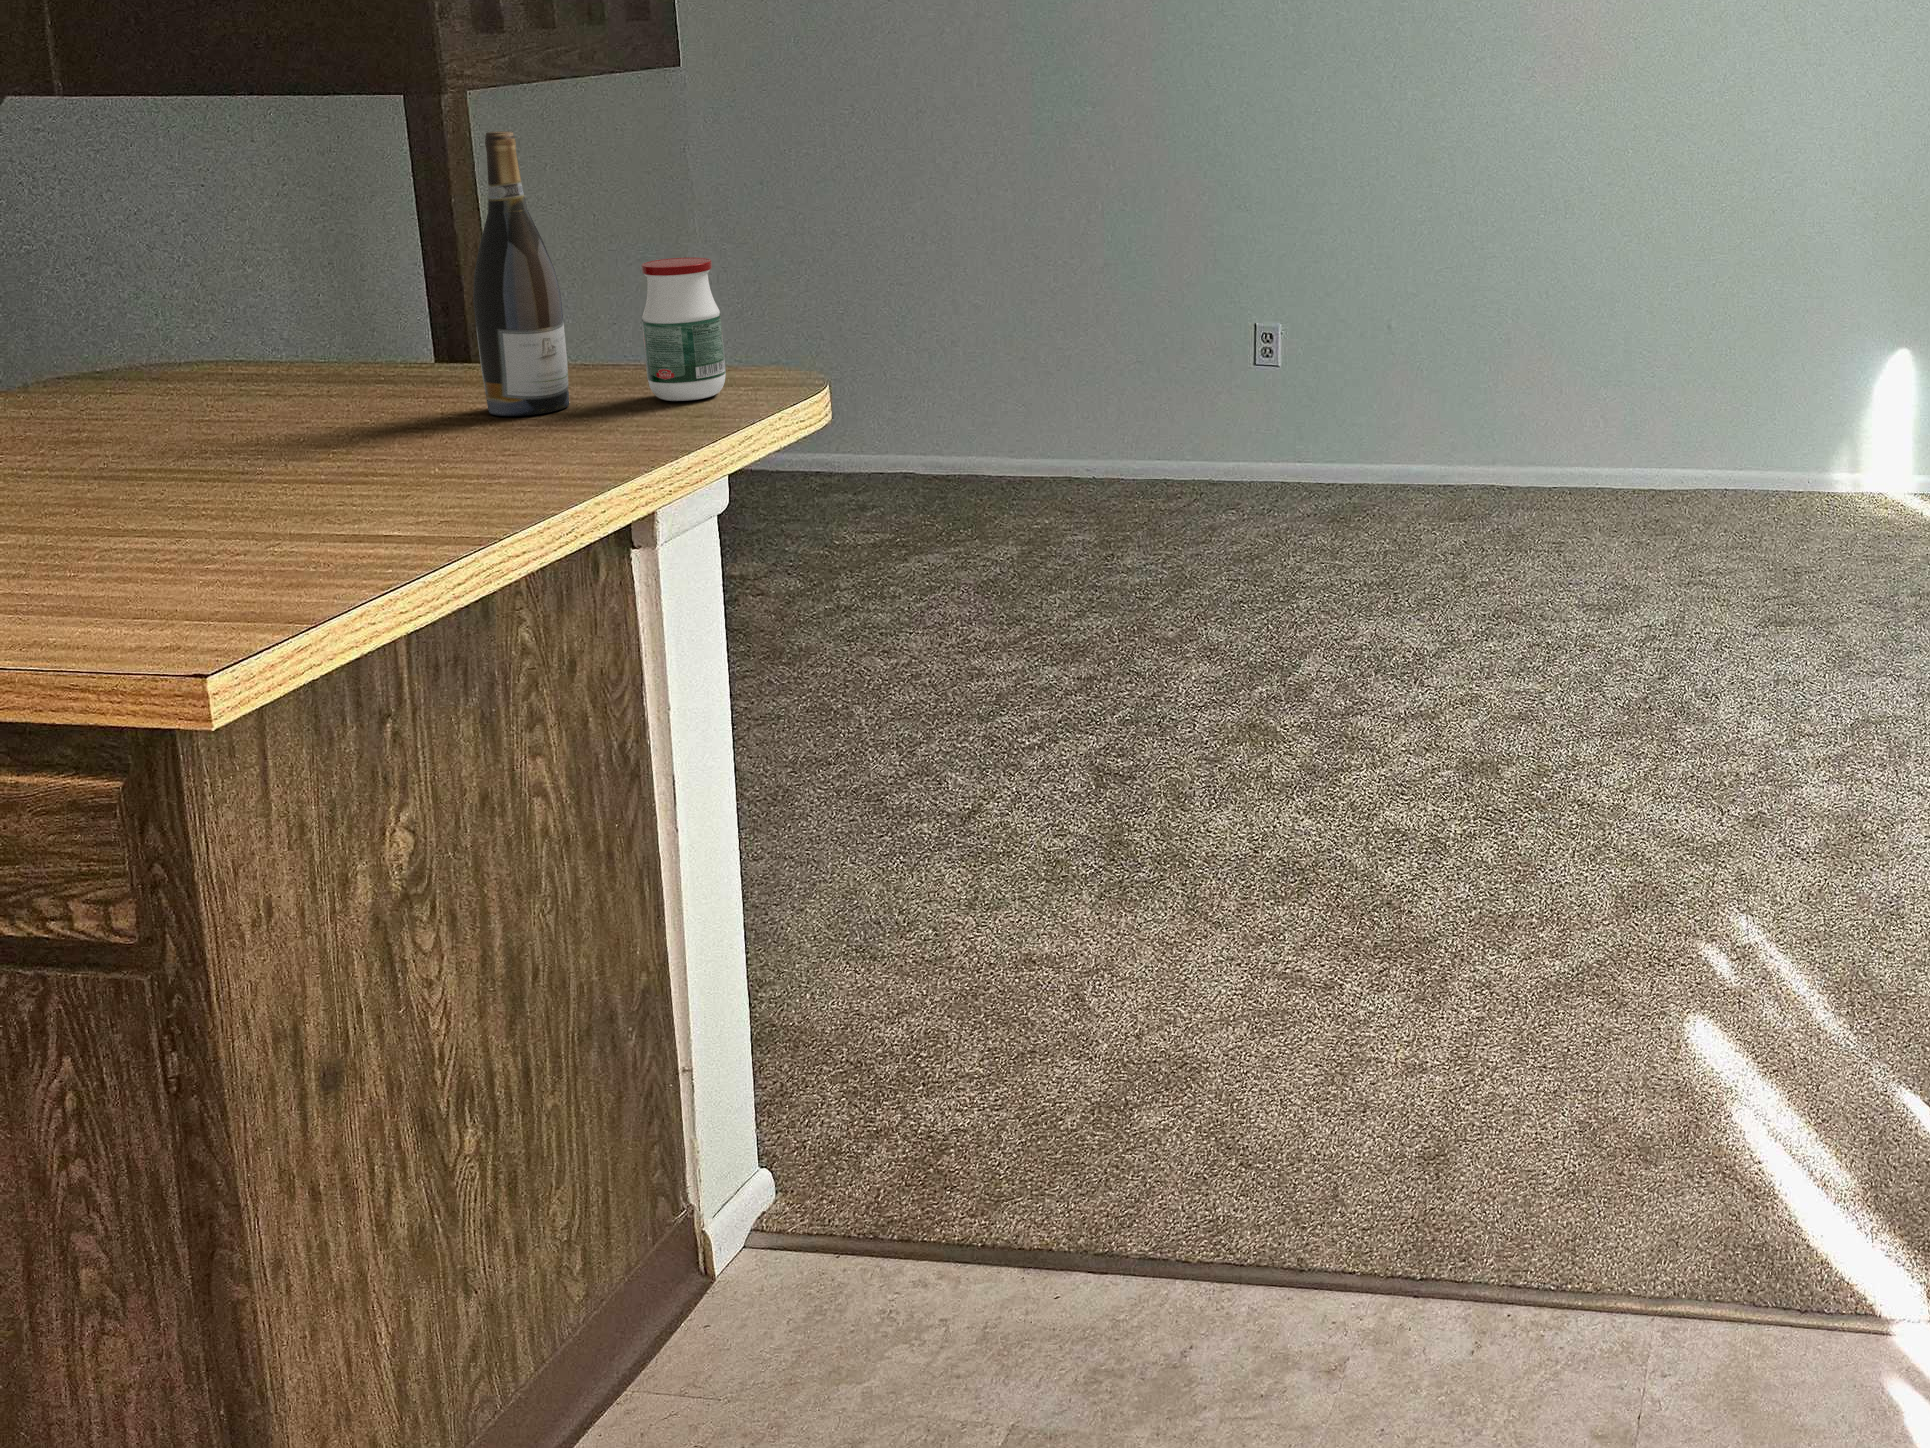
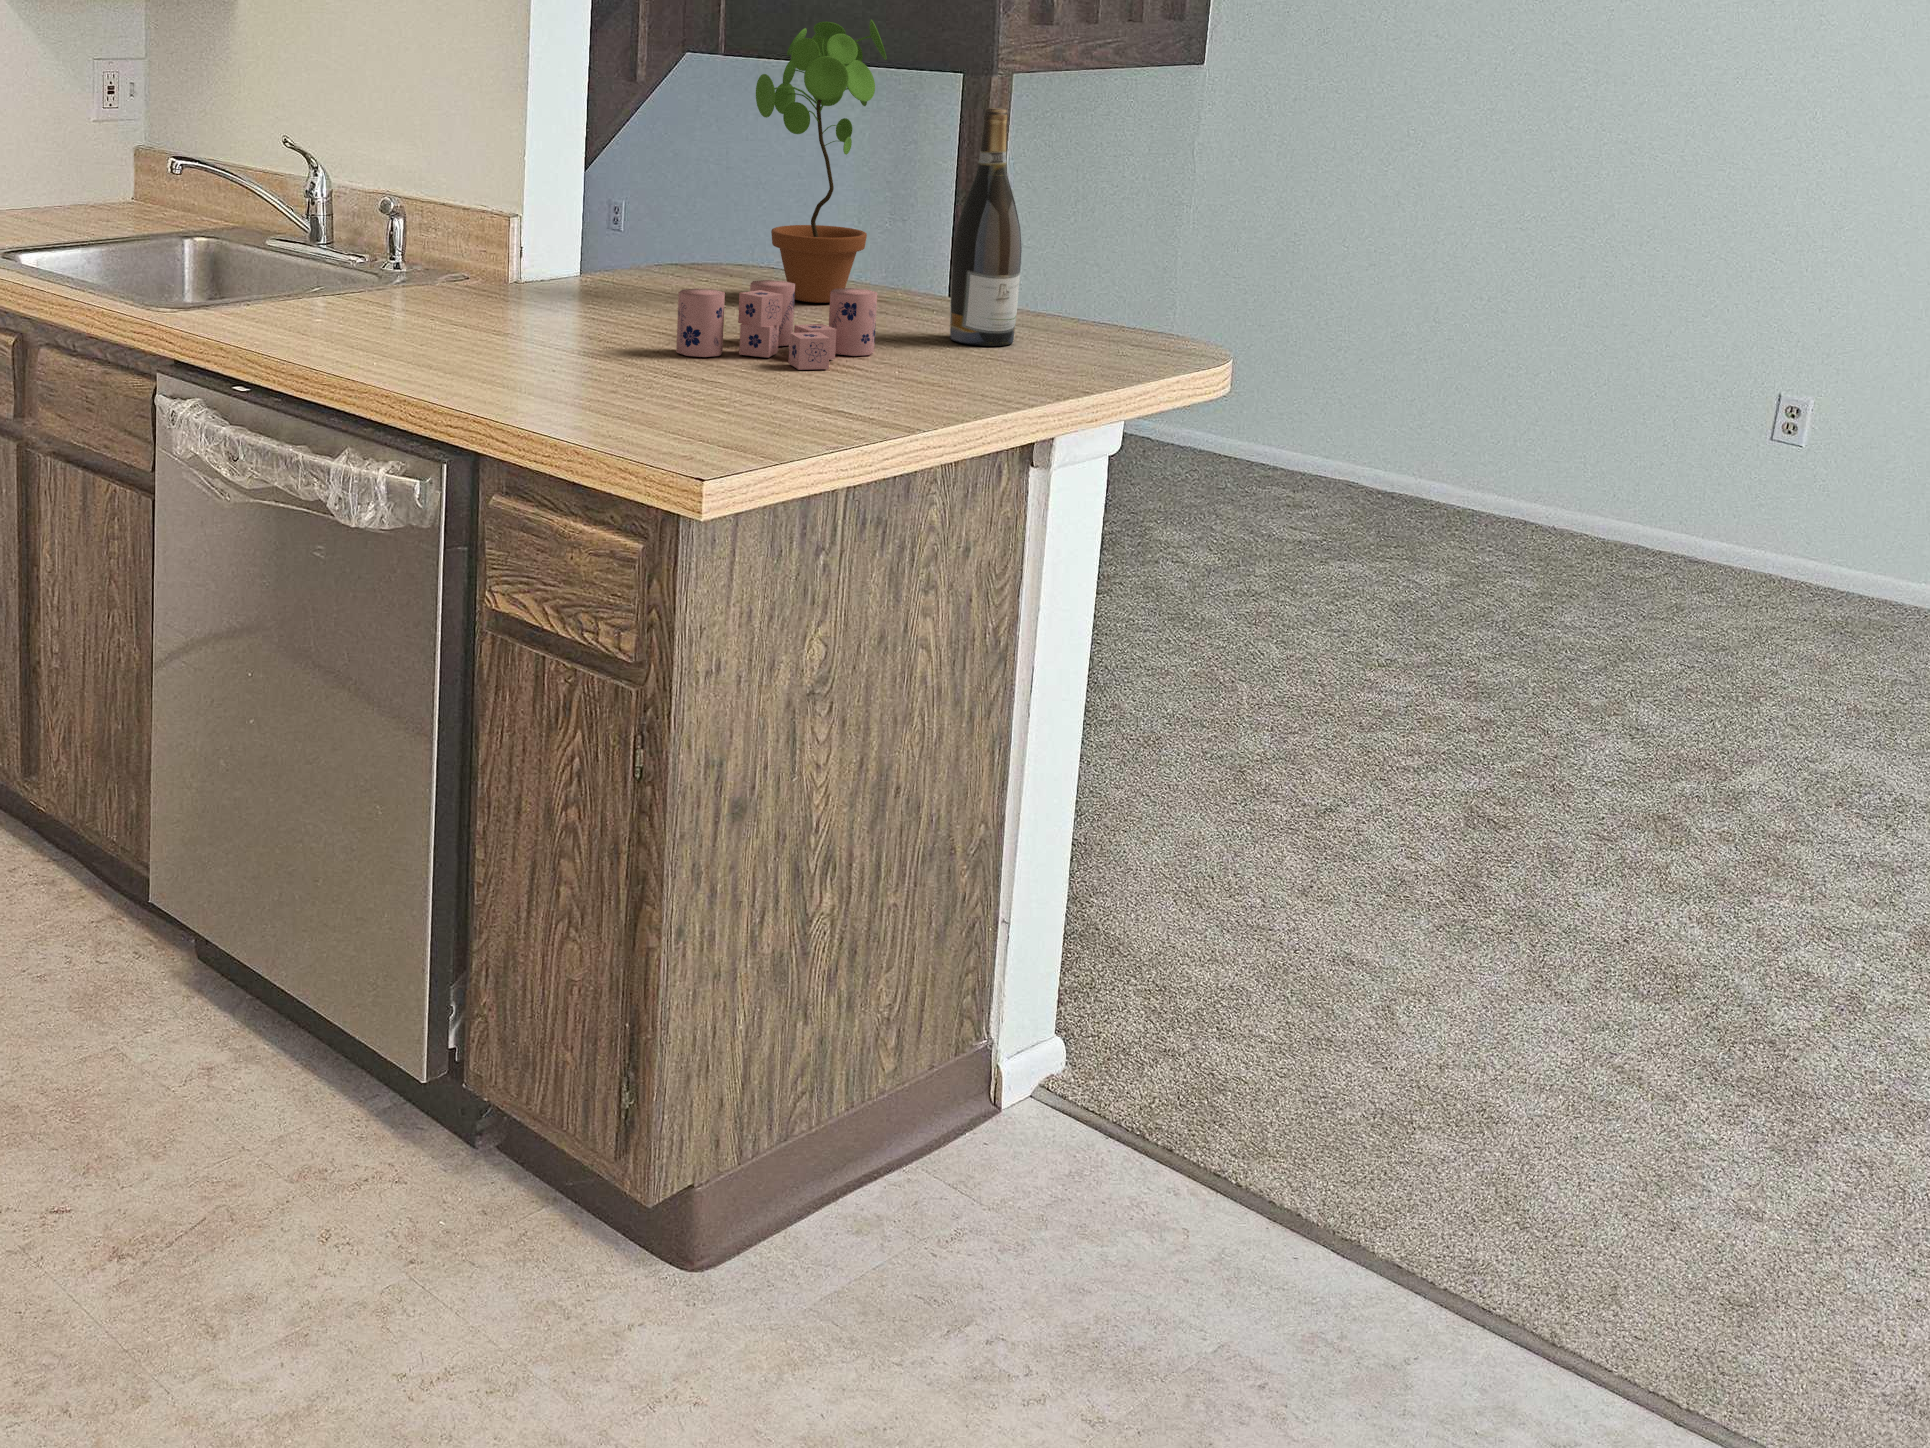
potted plant: none [152,36,347,398] -> present [756,20,887,303]
jar: present [641,257,726,401] -> none [1078,231,1149,356]
candle: none [94,373,395,502] -> present [676,280,877,370]

